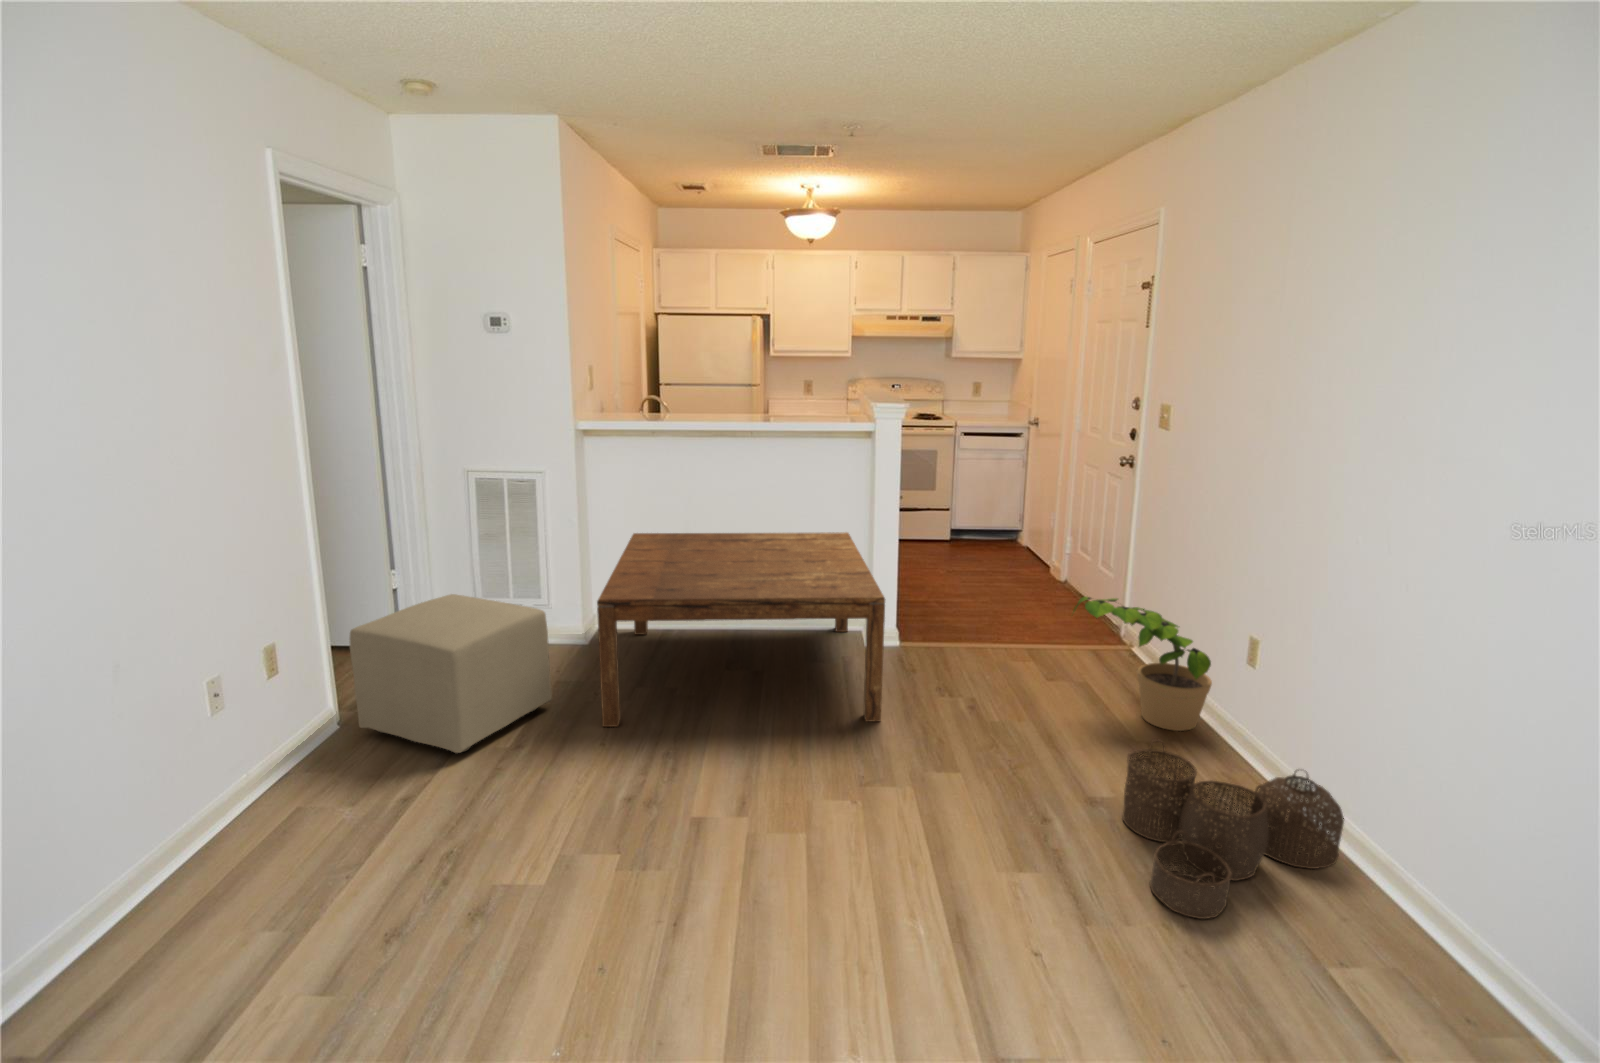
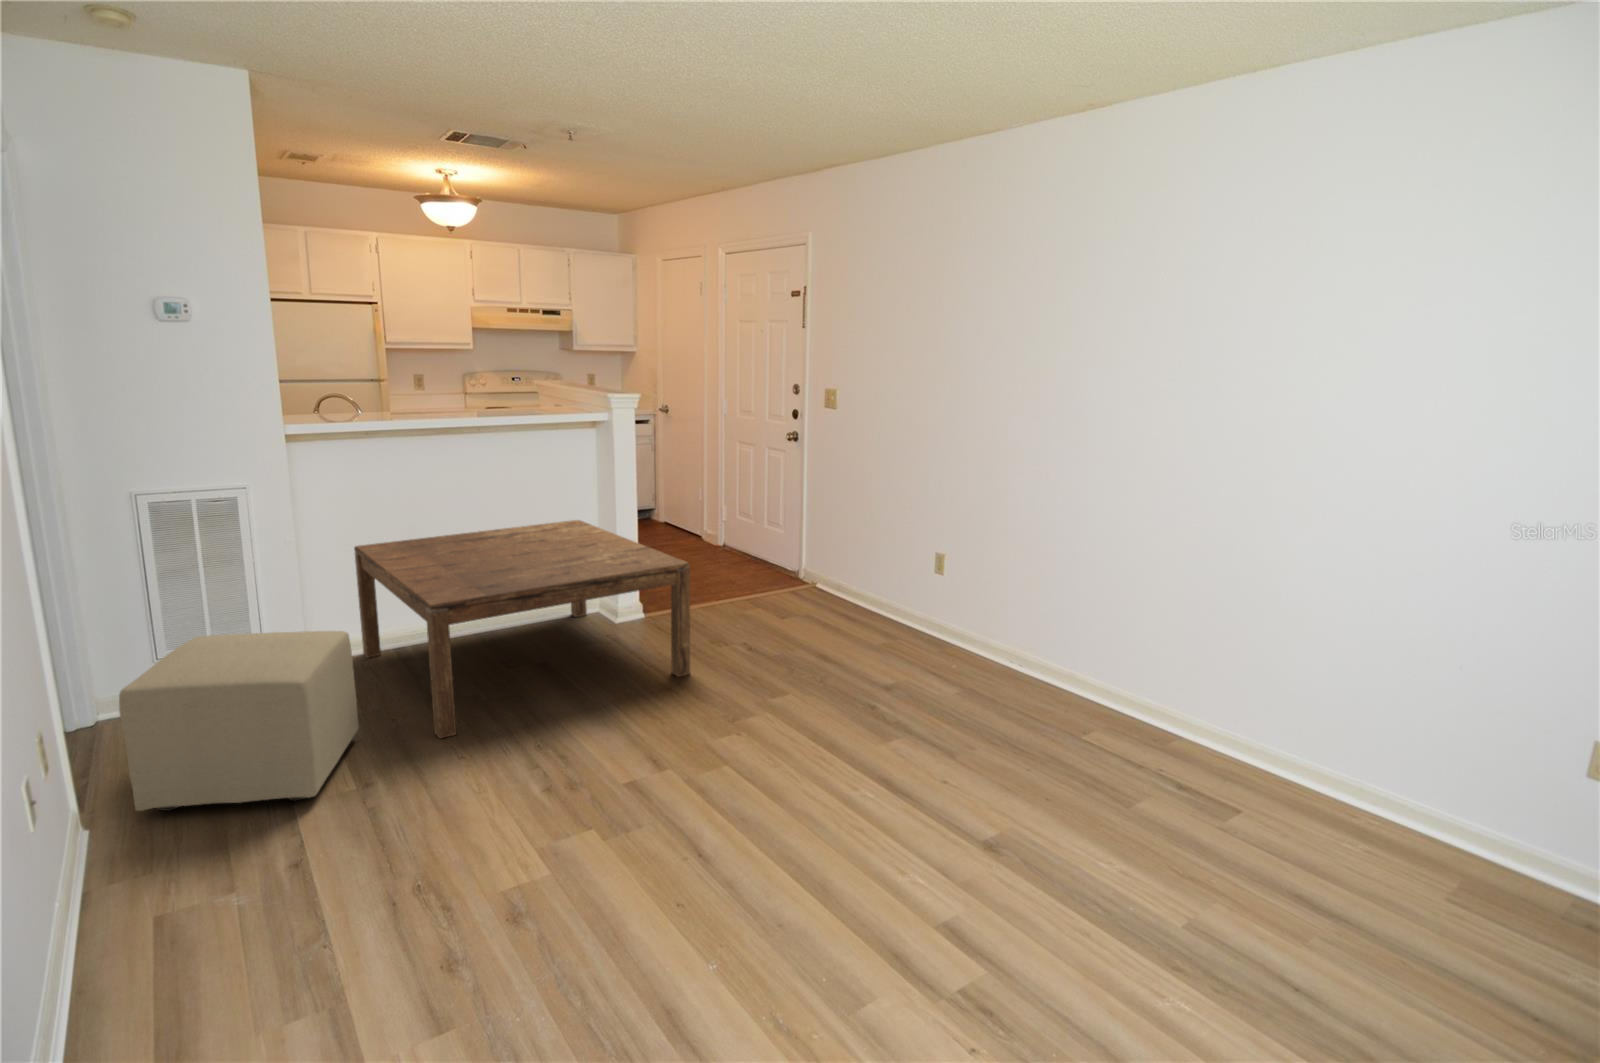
potted plant: present [1073,597,1212,731] -> none [814,540,914,634]
woven basket: present [1122,740,1344,919] -> none [908,628,1036,731]

